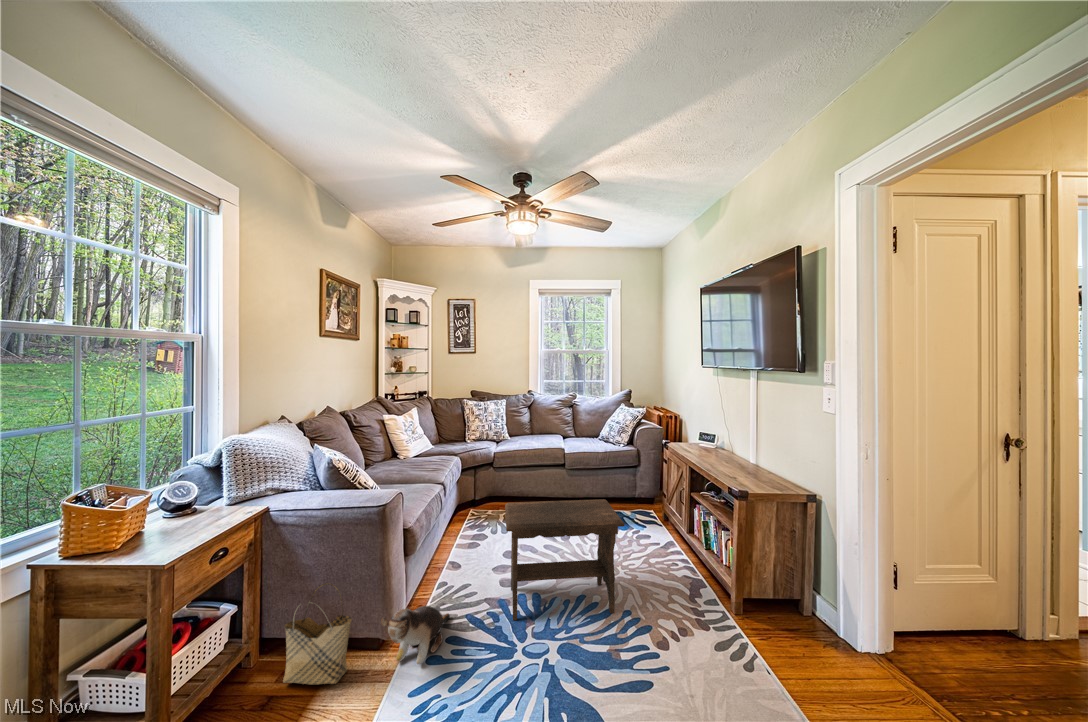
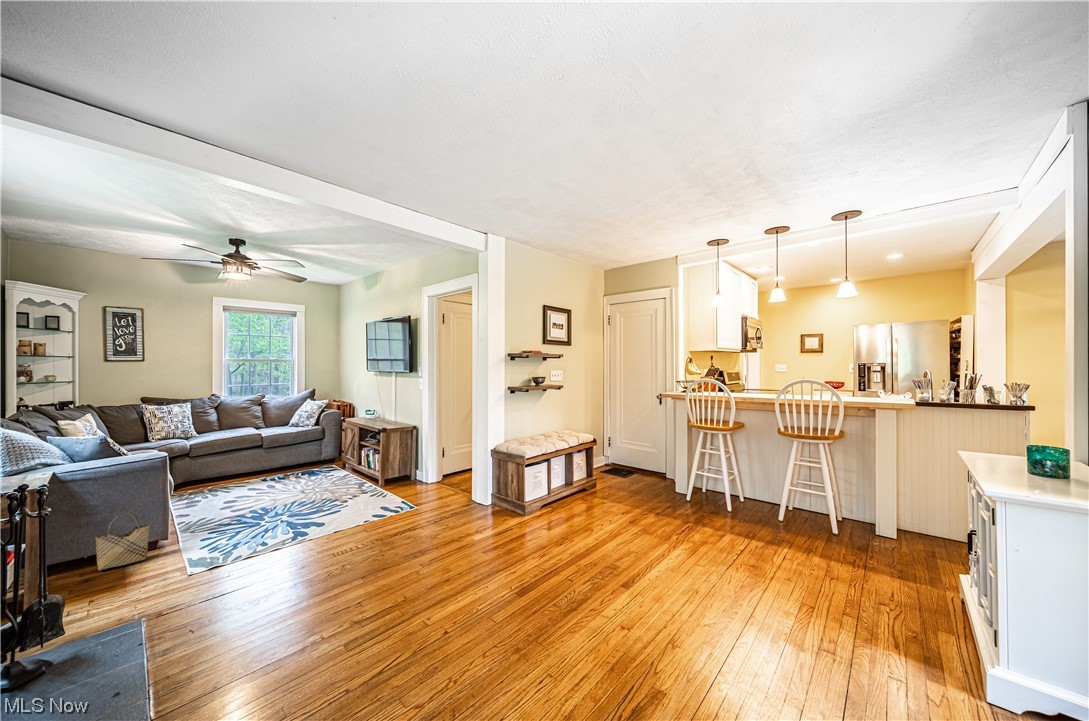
footstool: present [505,499,624,620] -> none [239,447,324,518]
plush toy: present [381,606,450,664] -> none [177,511,211,545]

